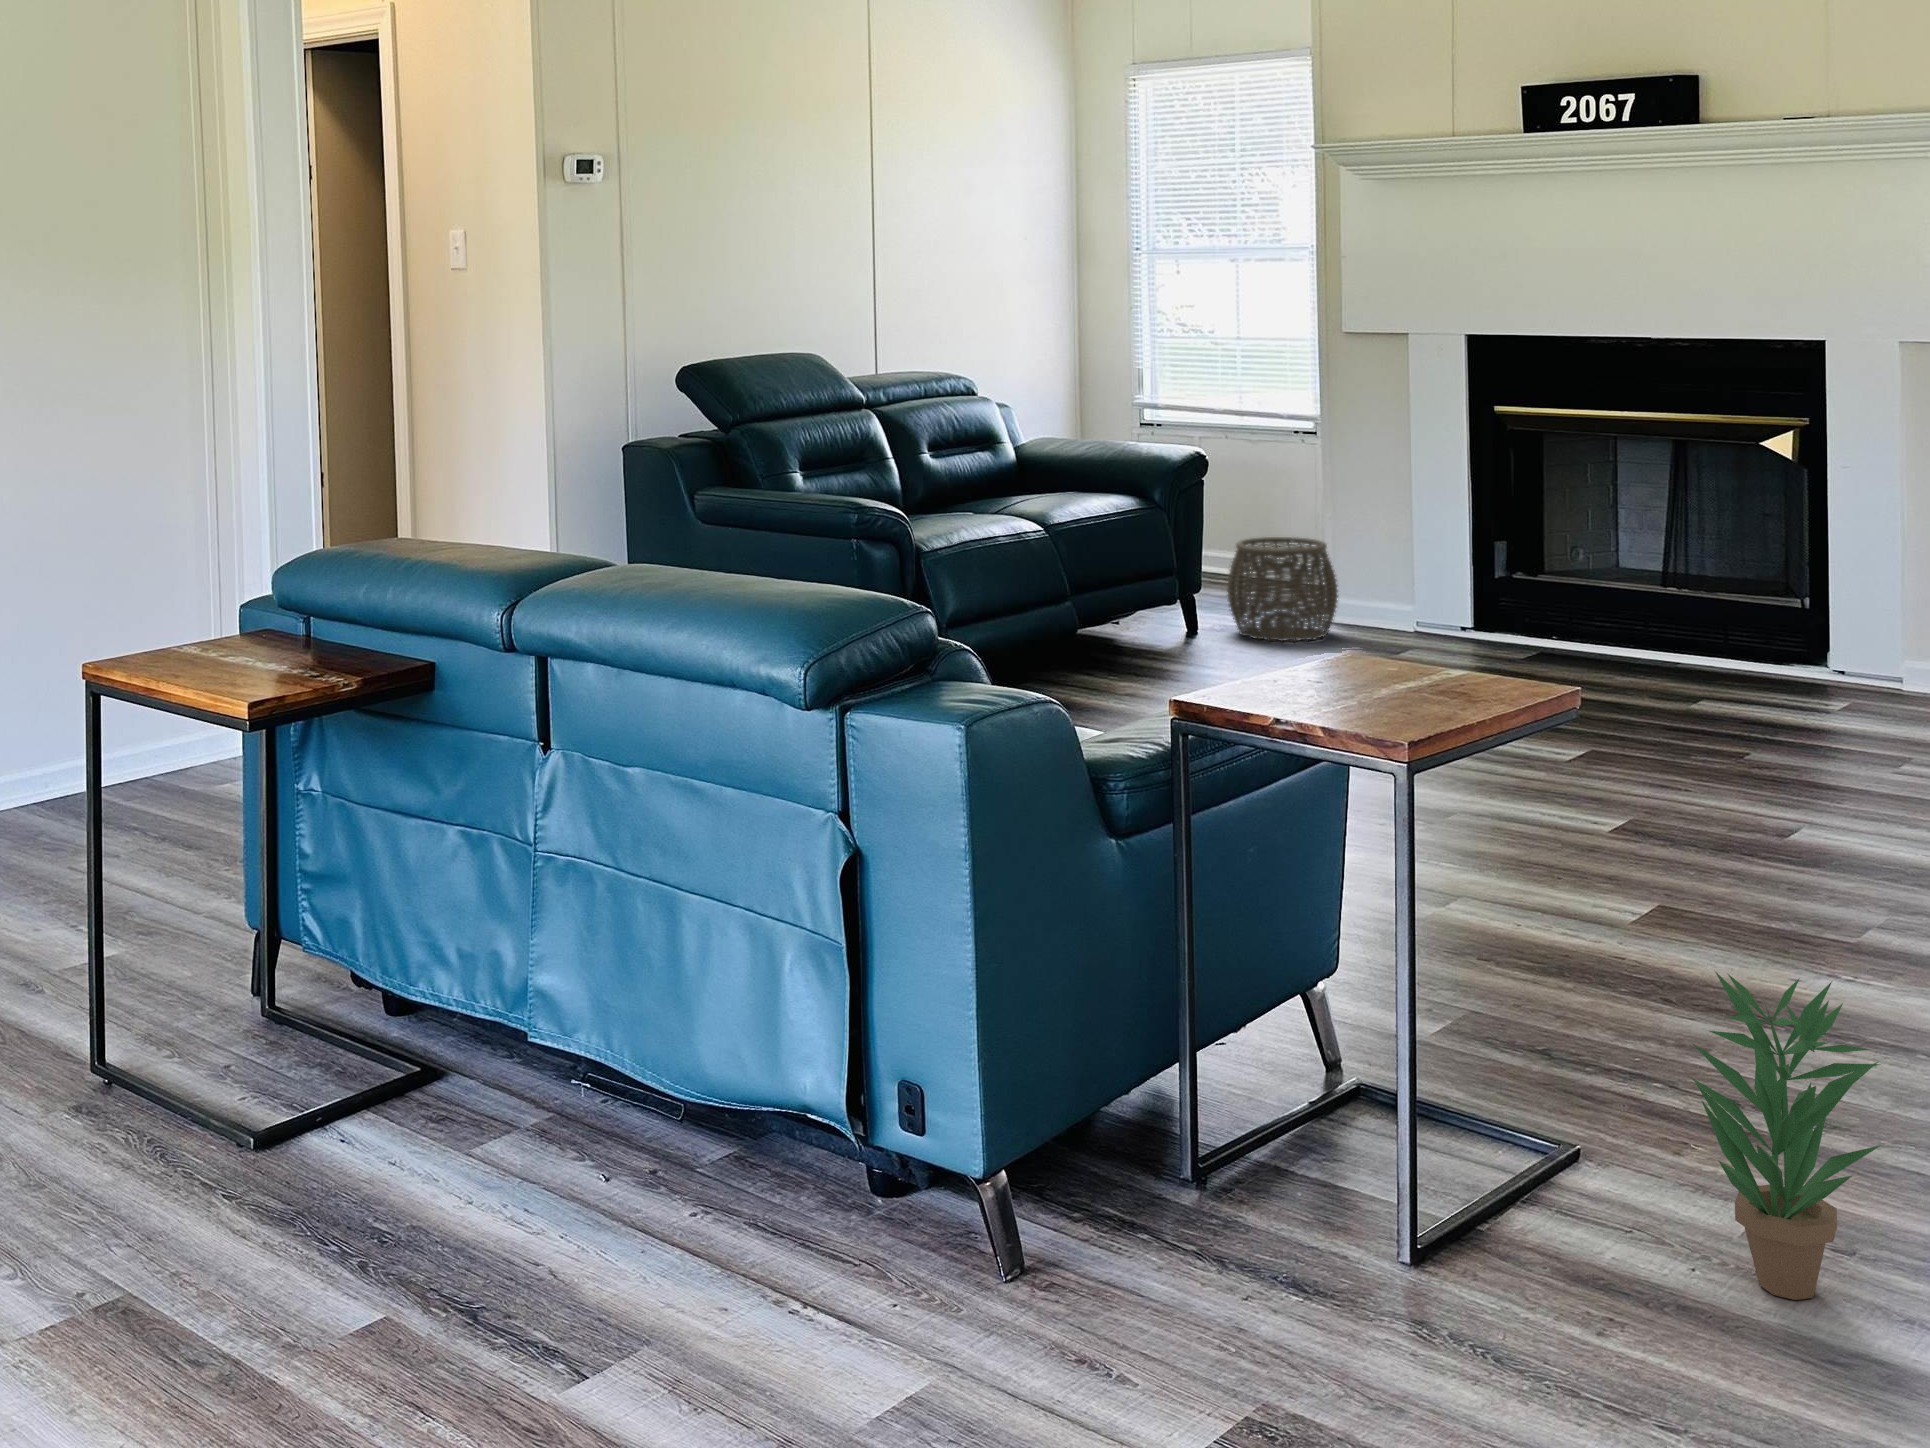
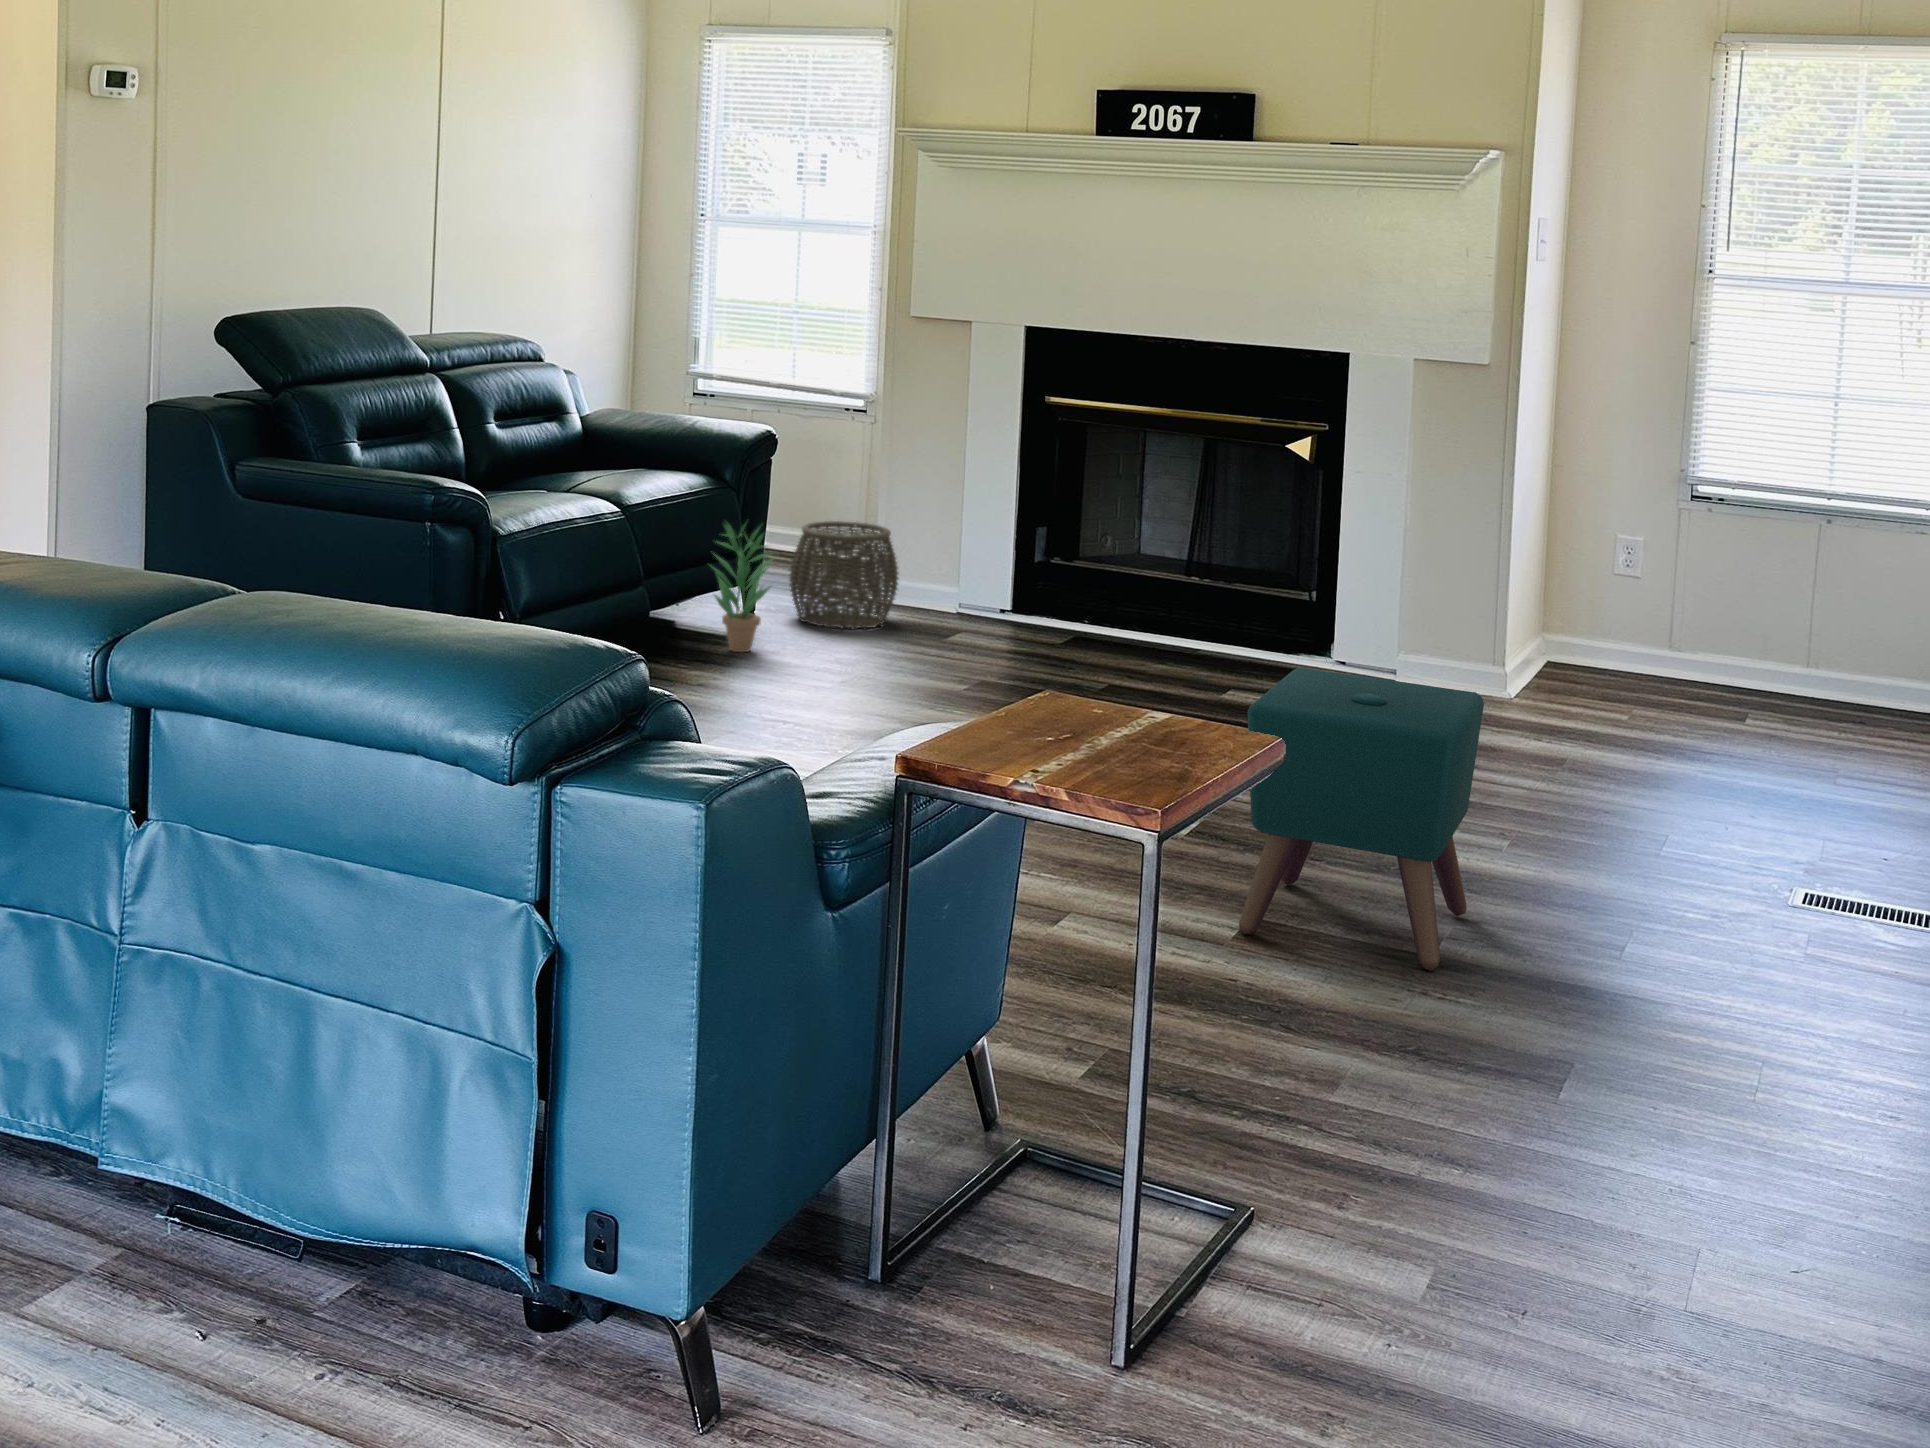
ottoman: none [1633,650,1915,957] -> present [1239,668,1484,971]
potted plant: present [1690,972,1882,1300] -> present [713,523,773,652]

